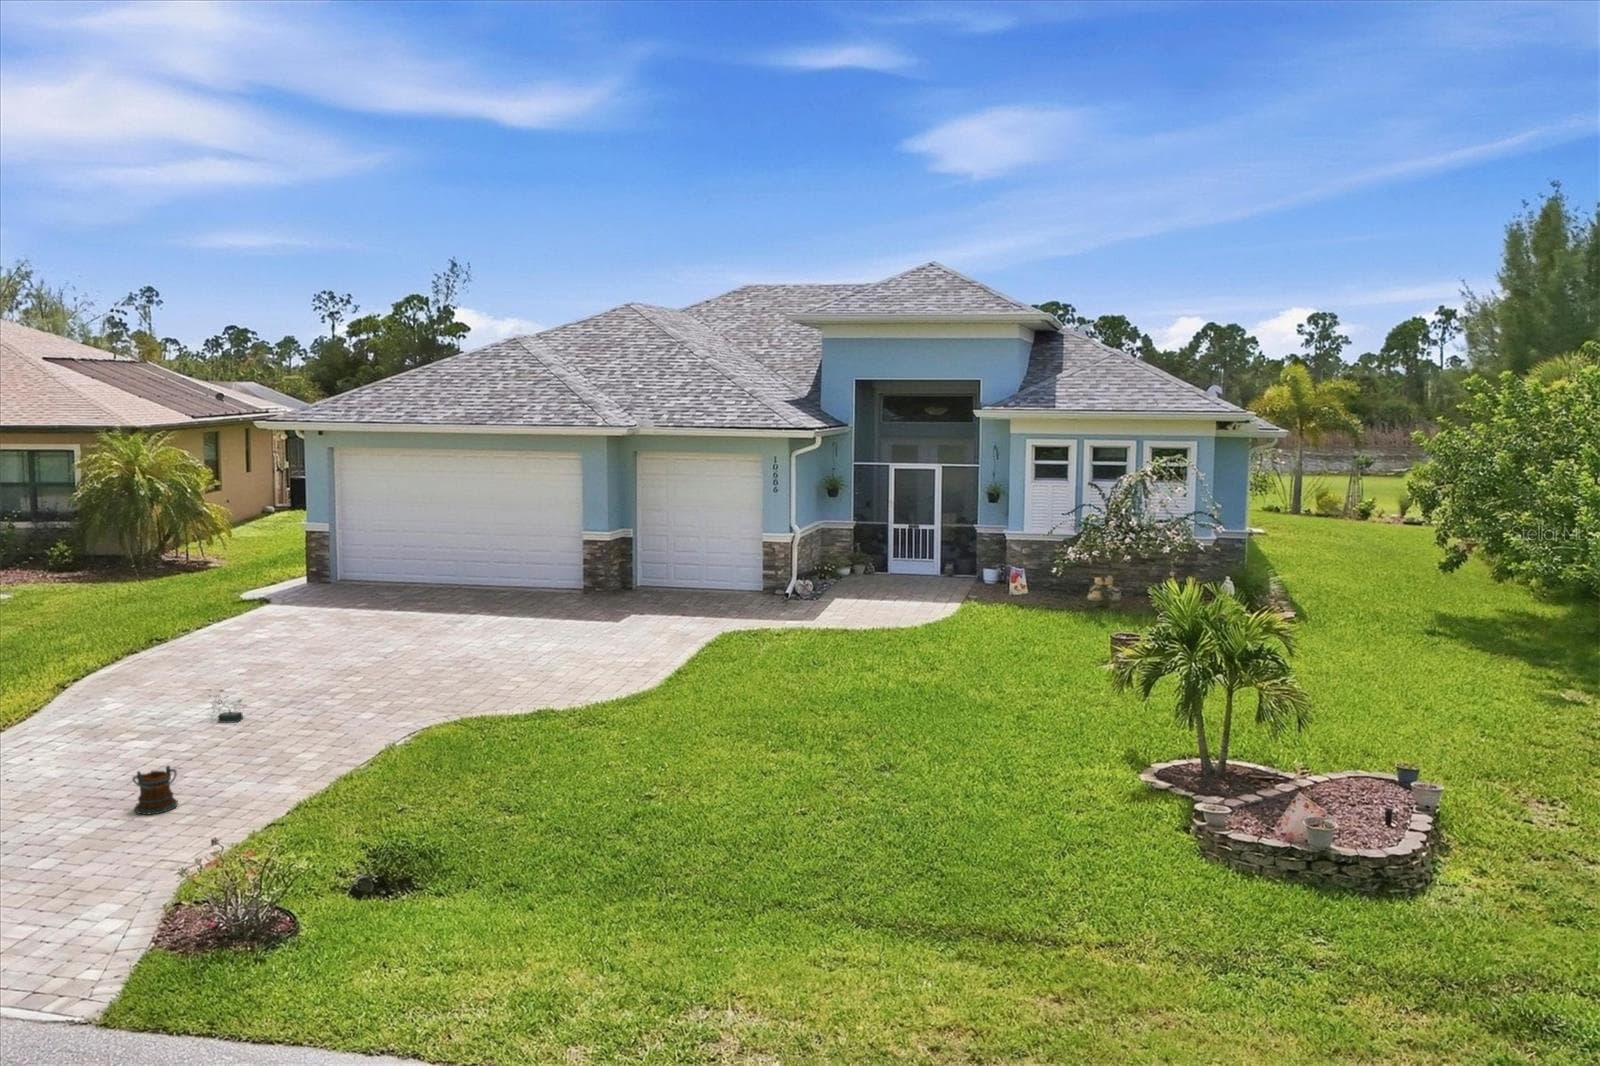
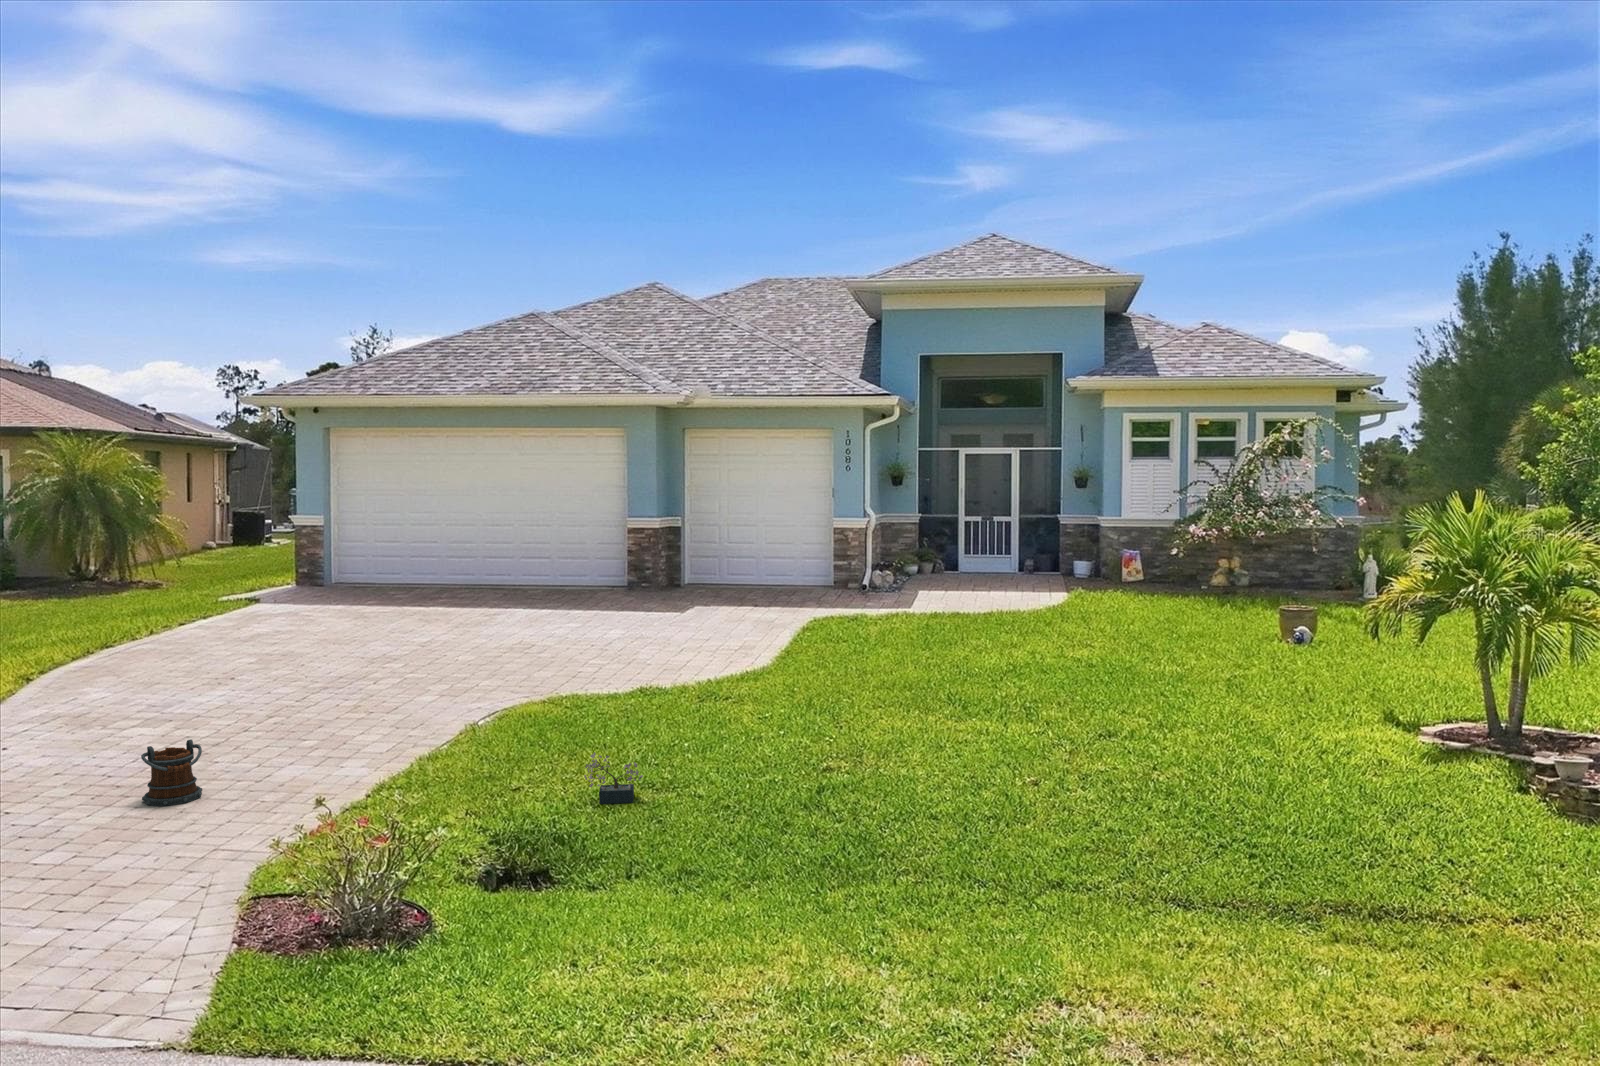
decorative plant: present [212,695,244,723] -> present [584,752,643,804]

